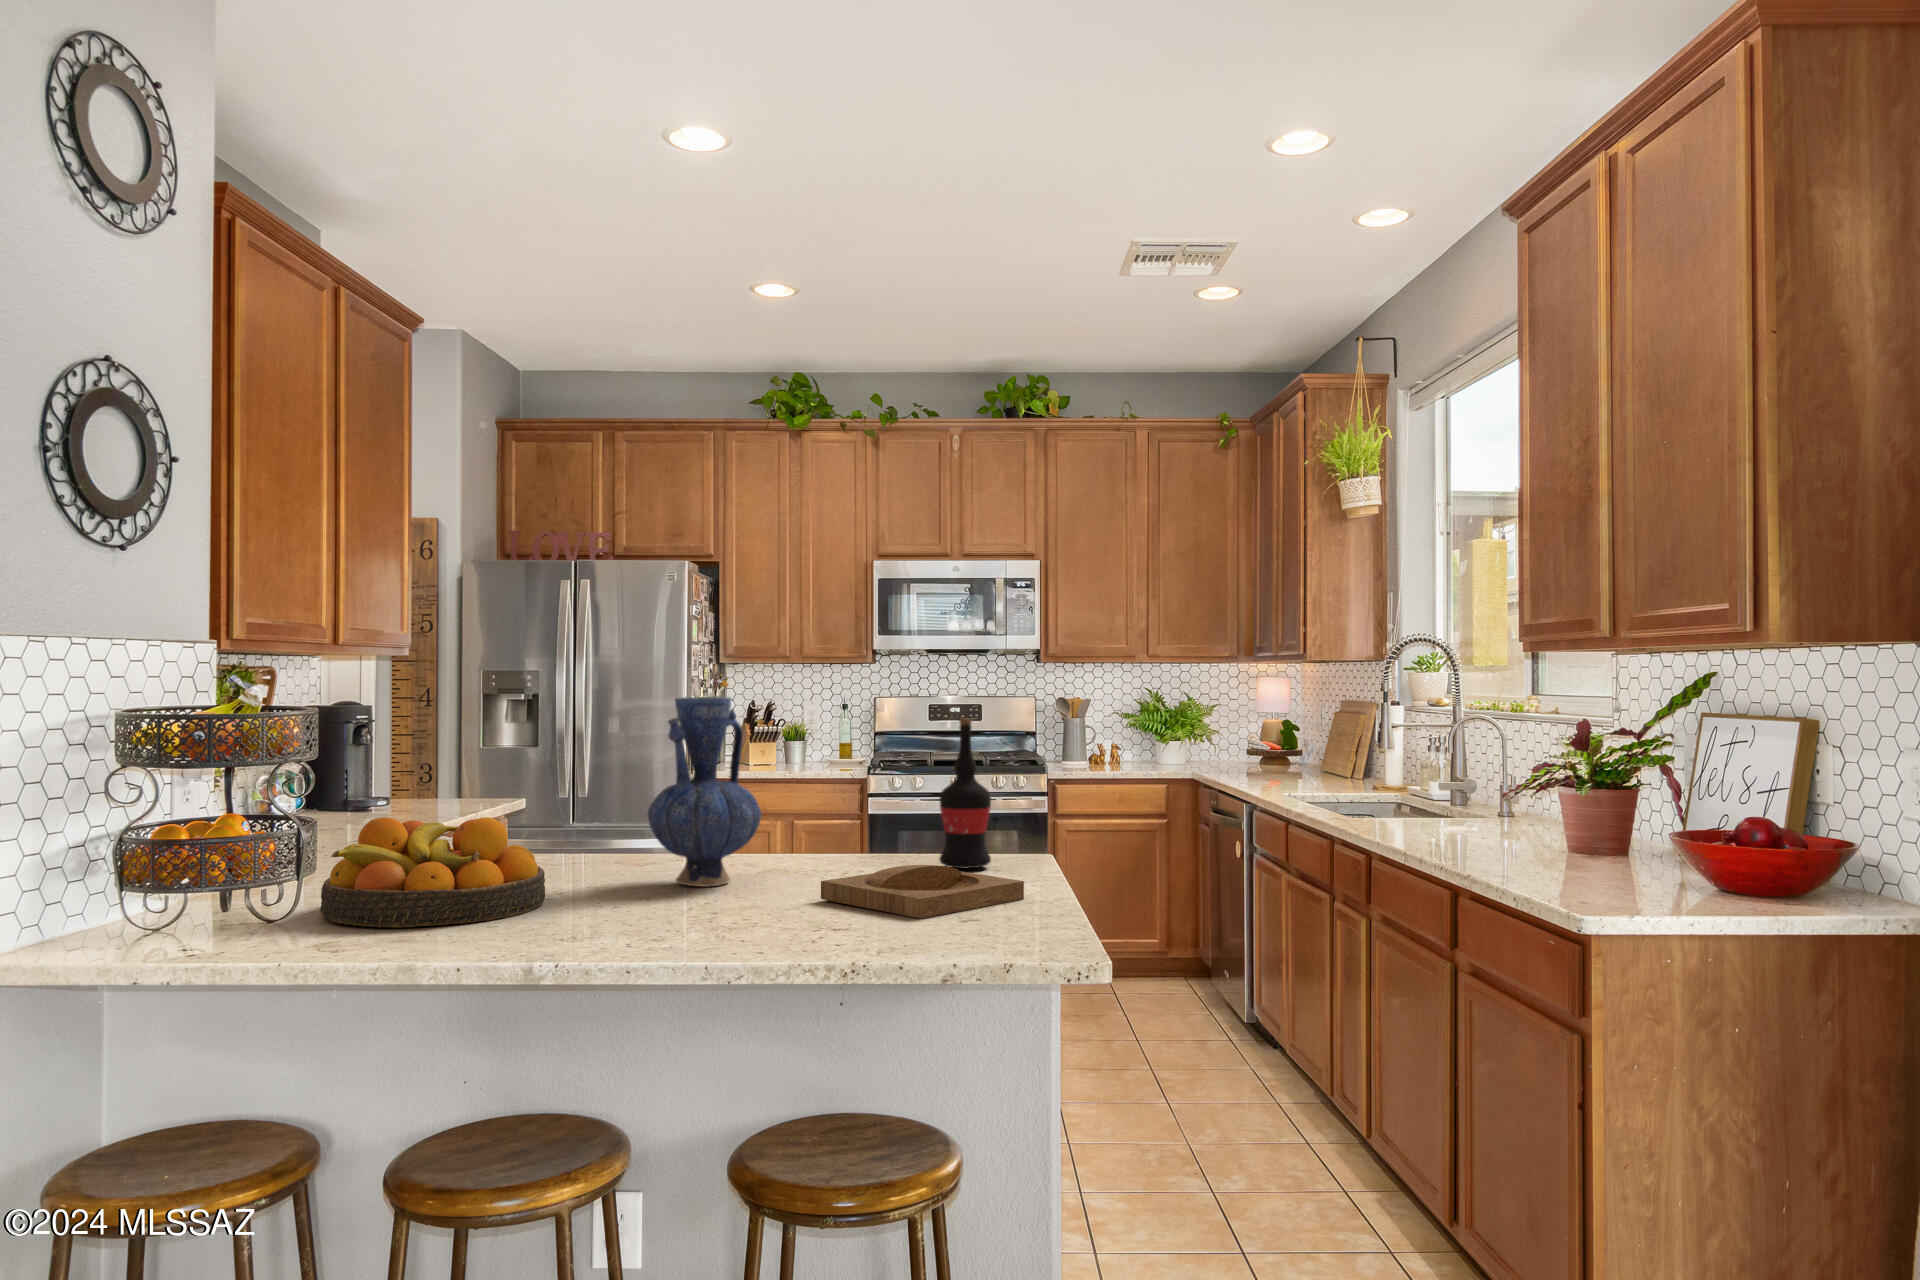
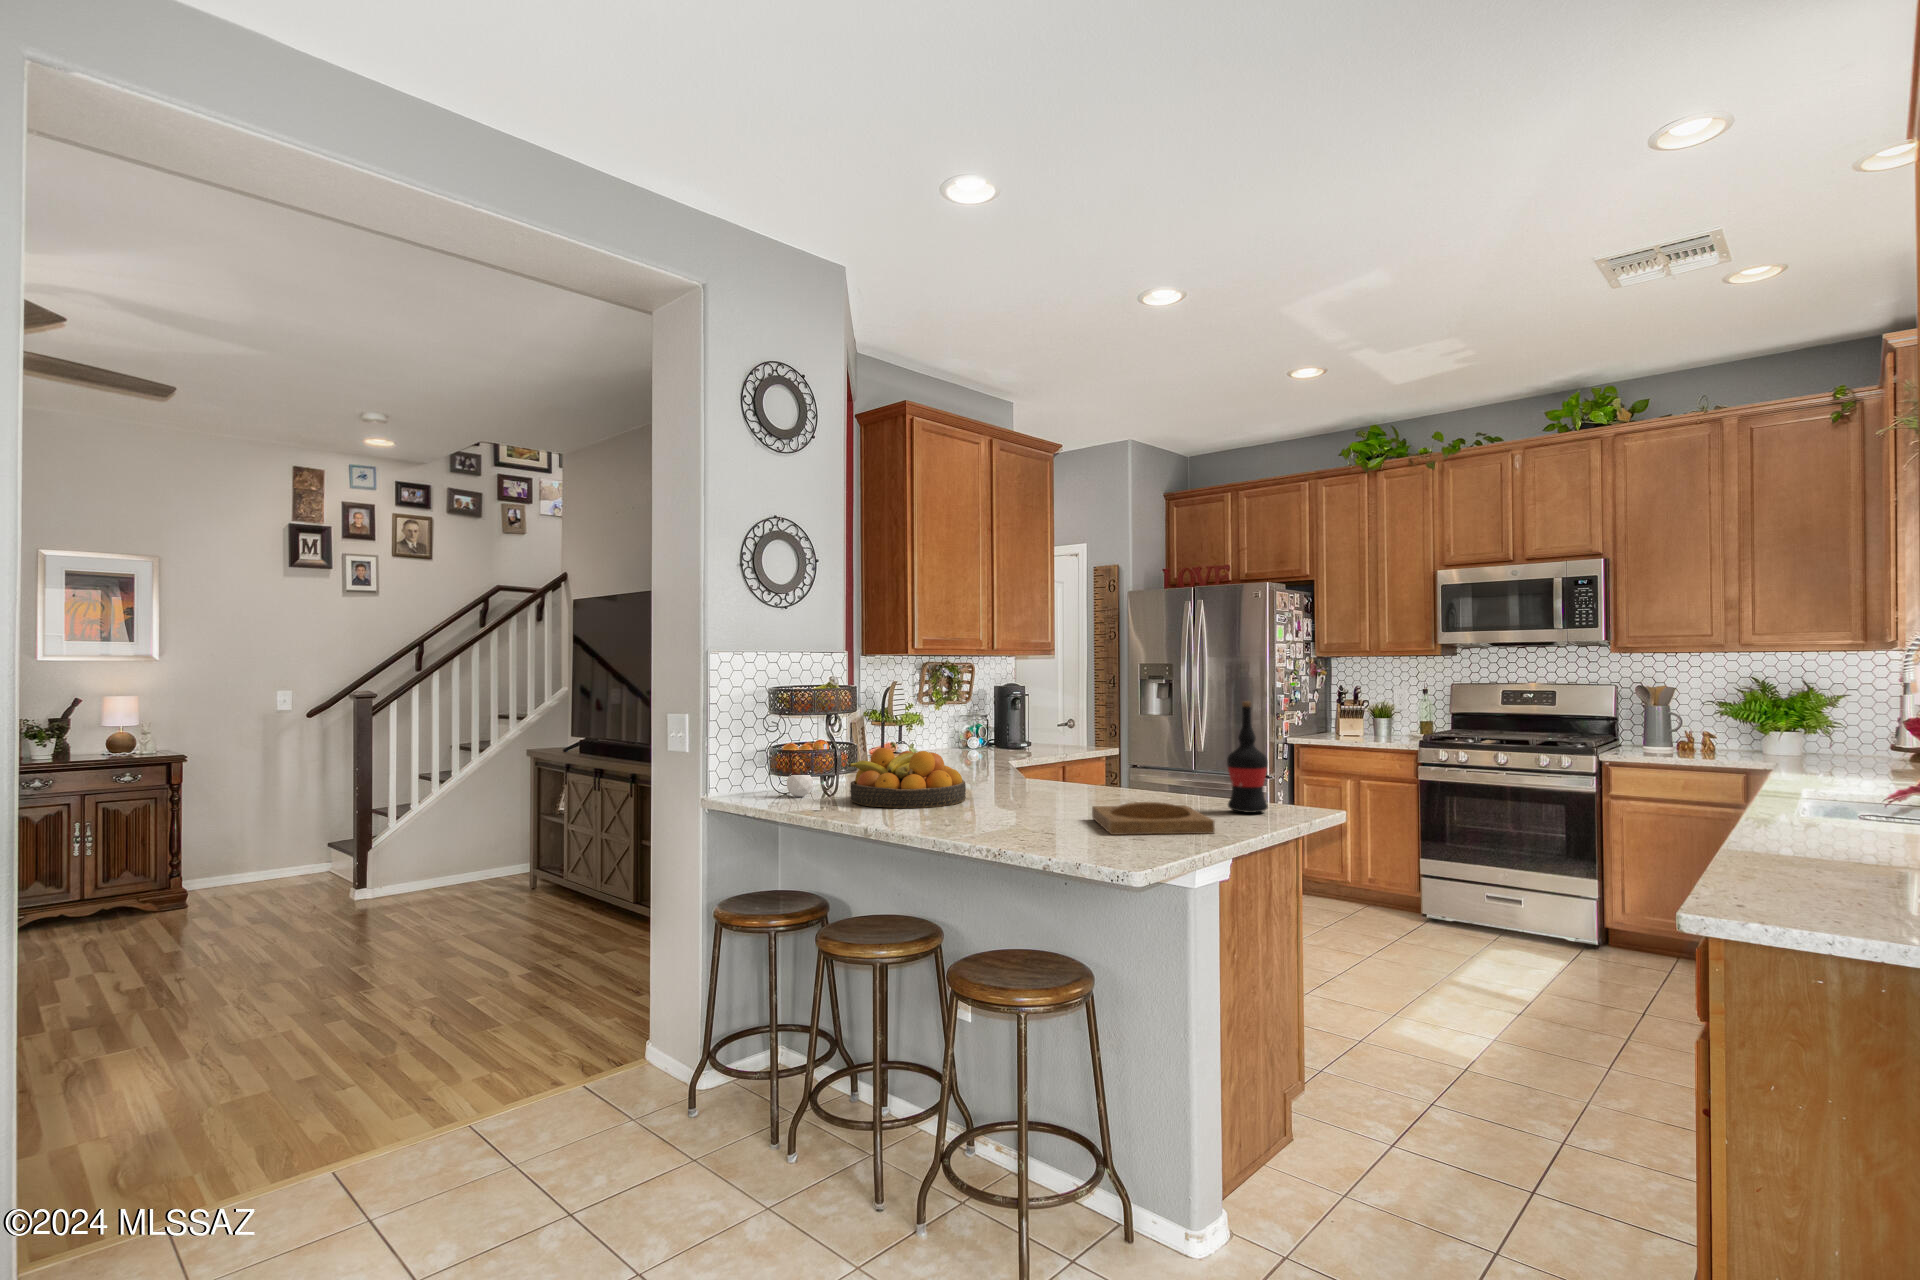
vase: present [648,696,762,887] -> none [1028,684,1100,805]
candle: none [153,839,214,930] -> present [787,774,813,797]

